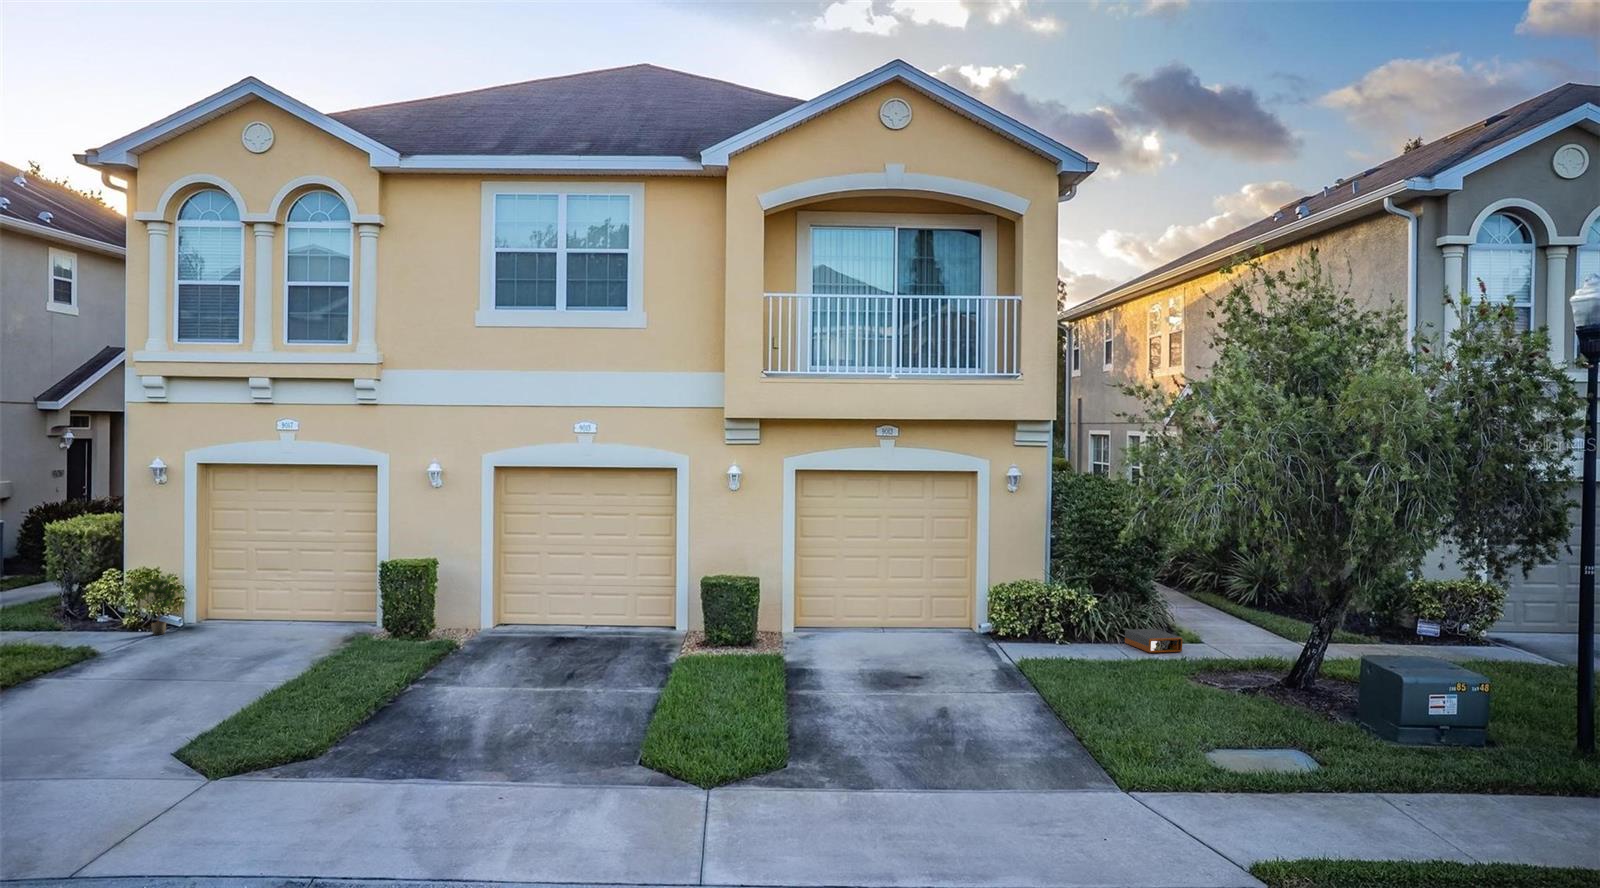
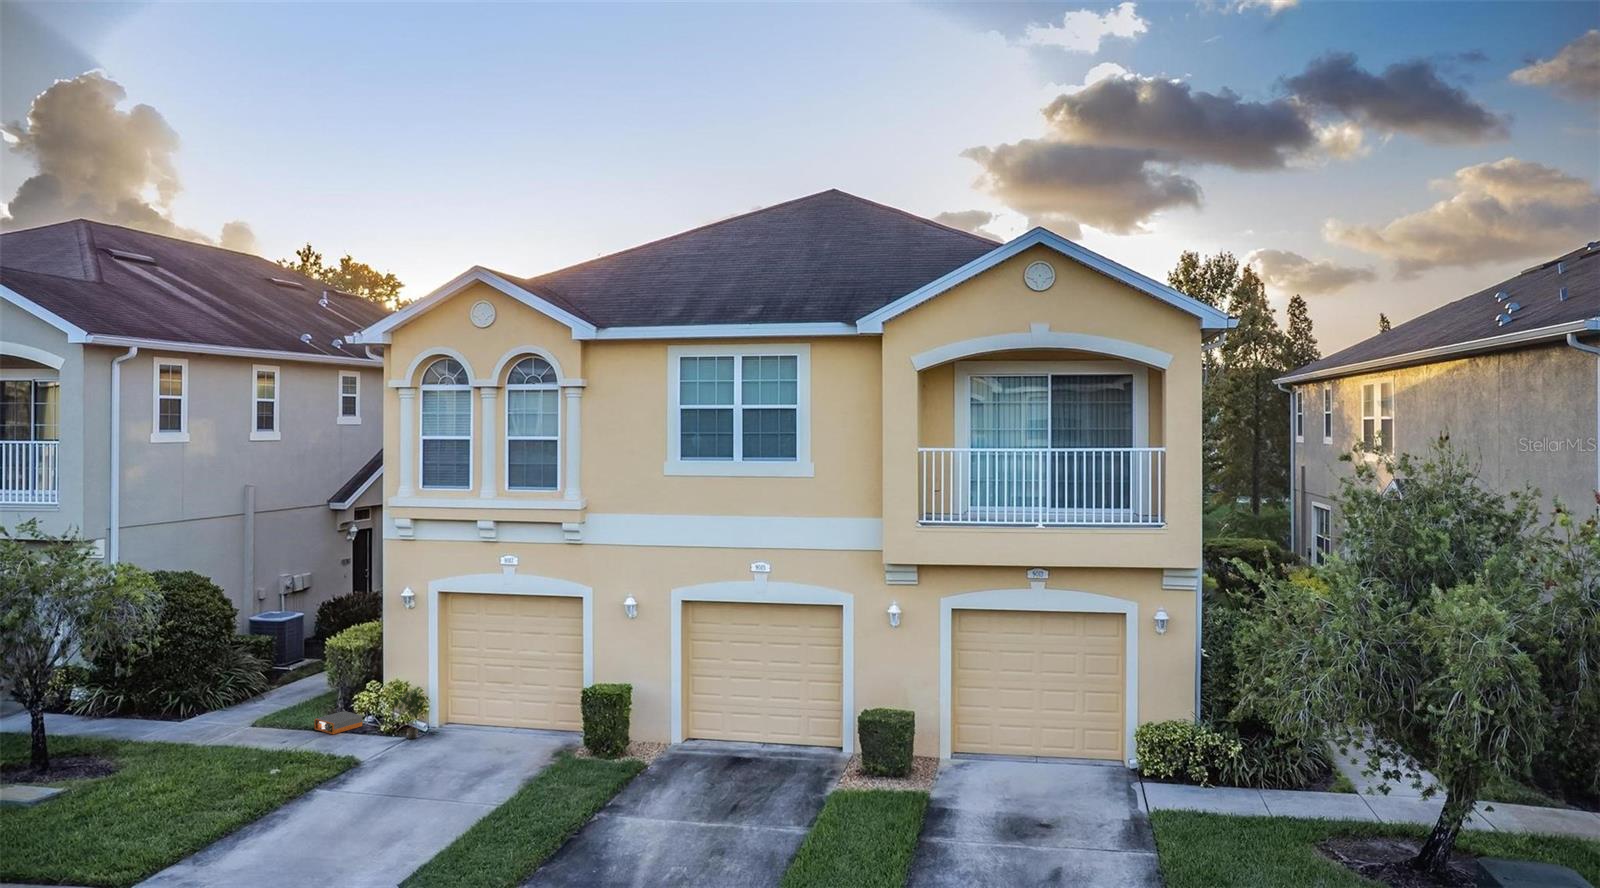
storage box: present [1125,629,1182,653] -> present [314,711,362,734]

